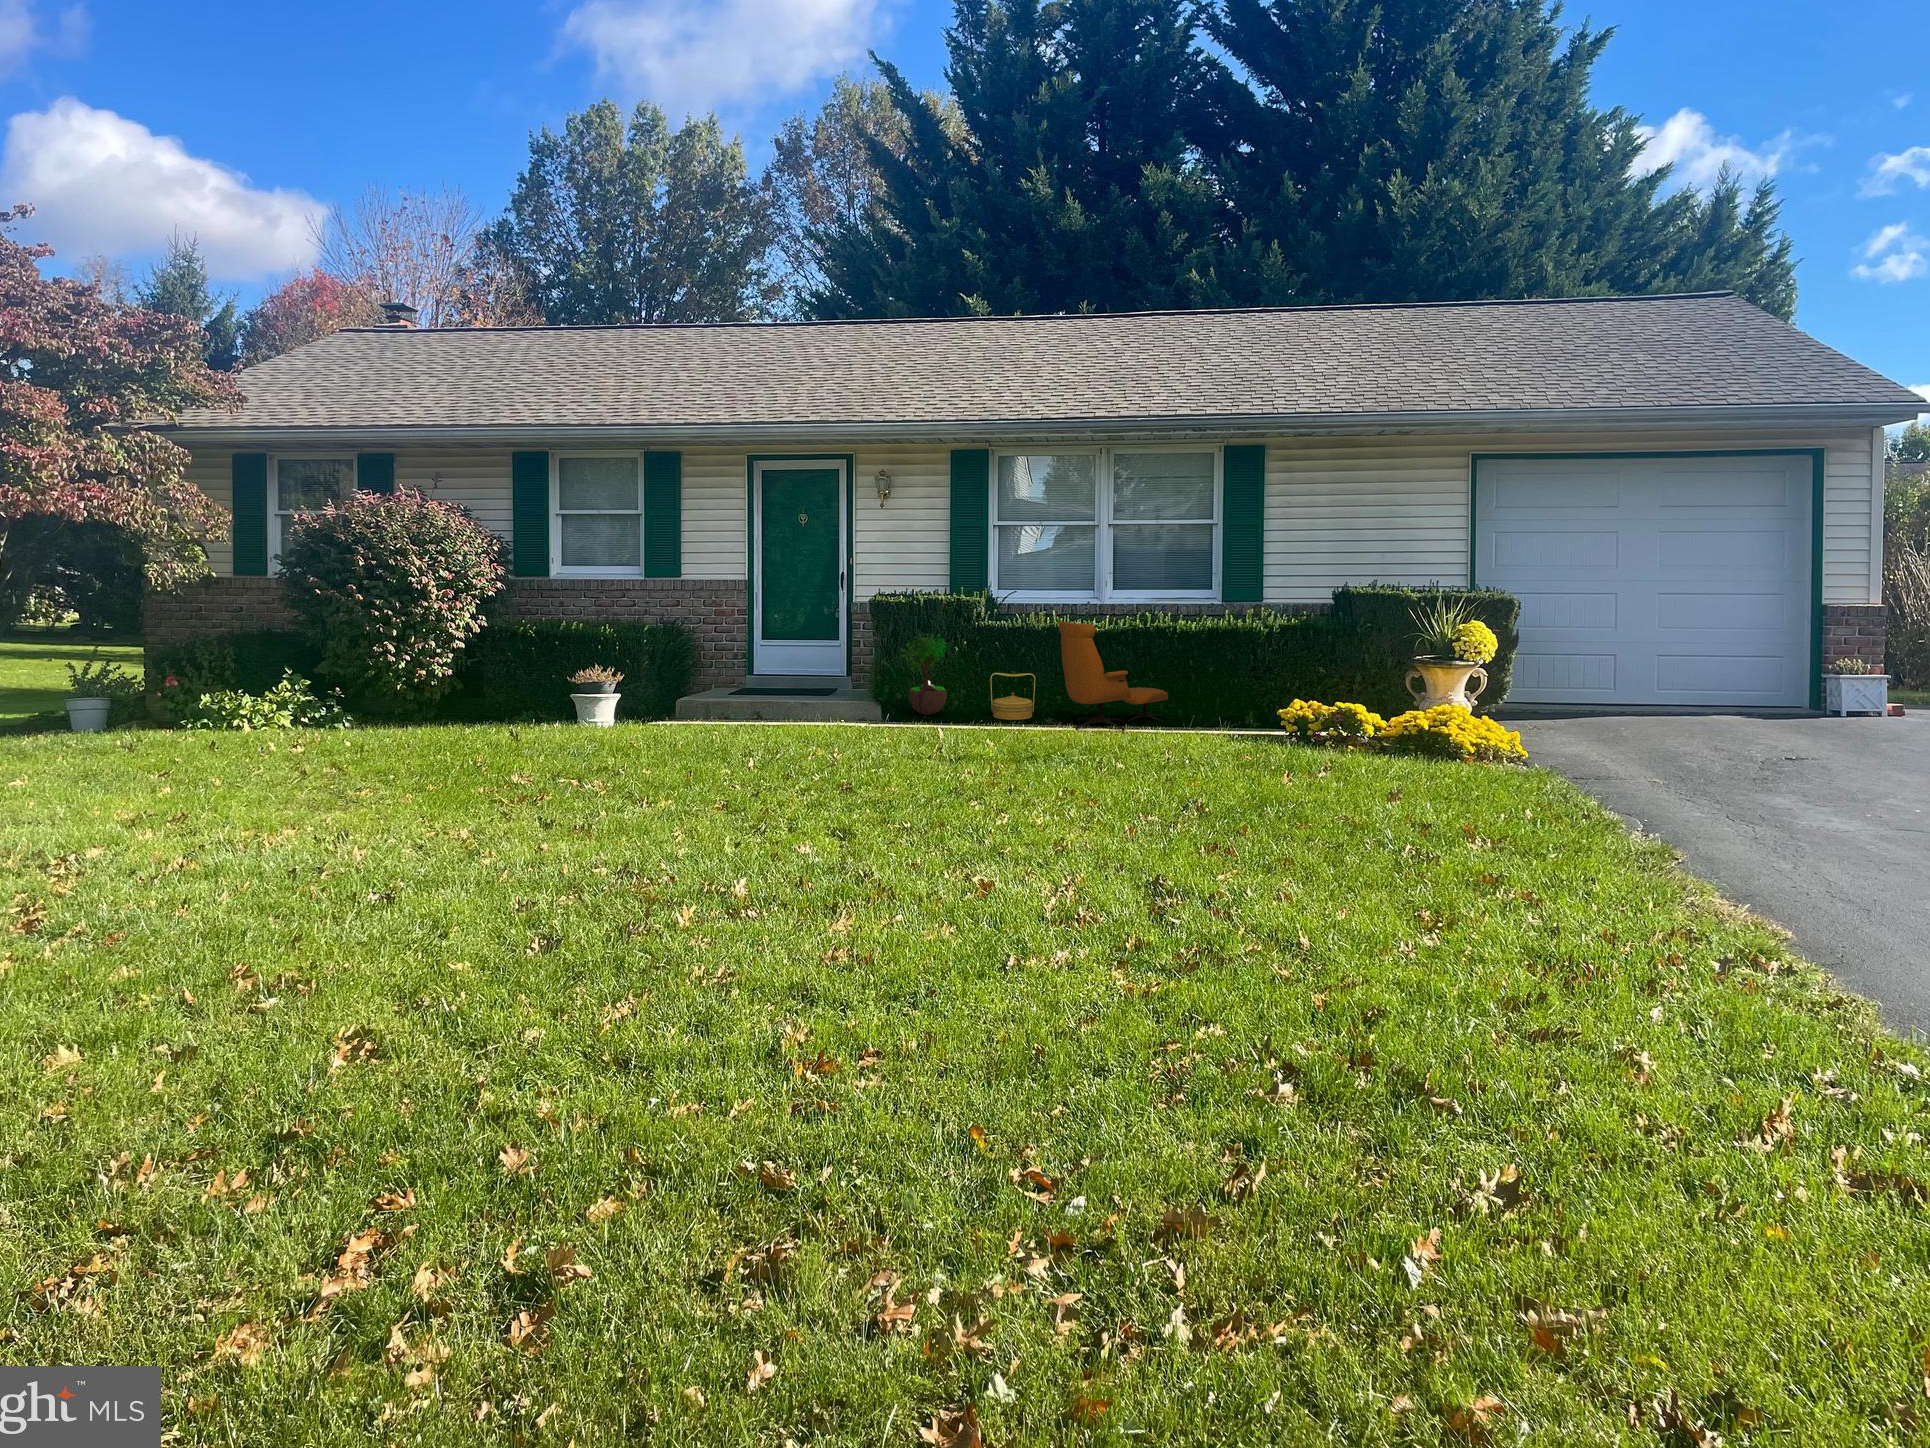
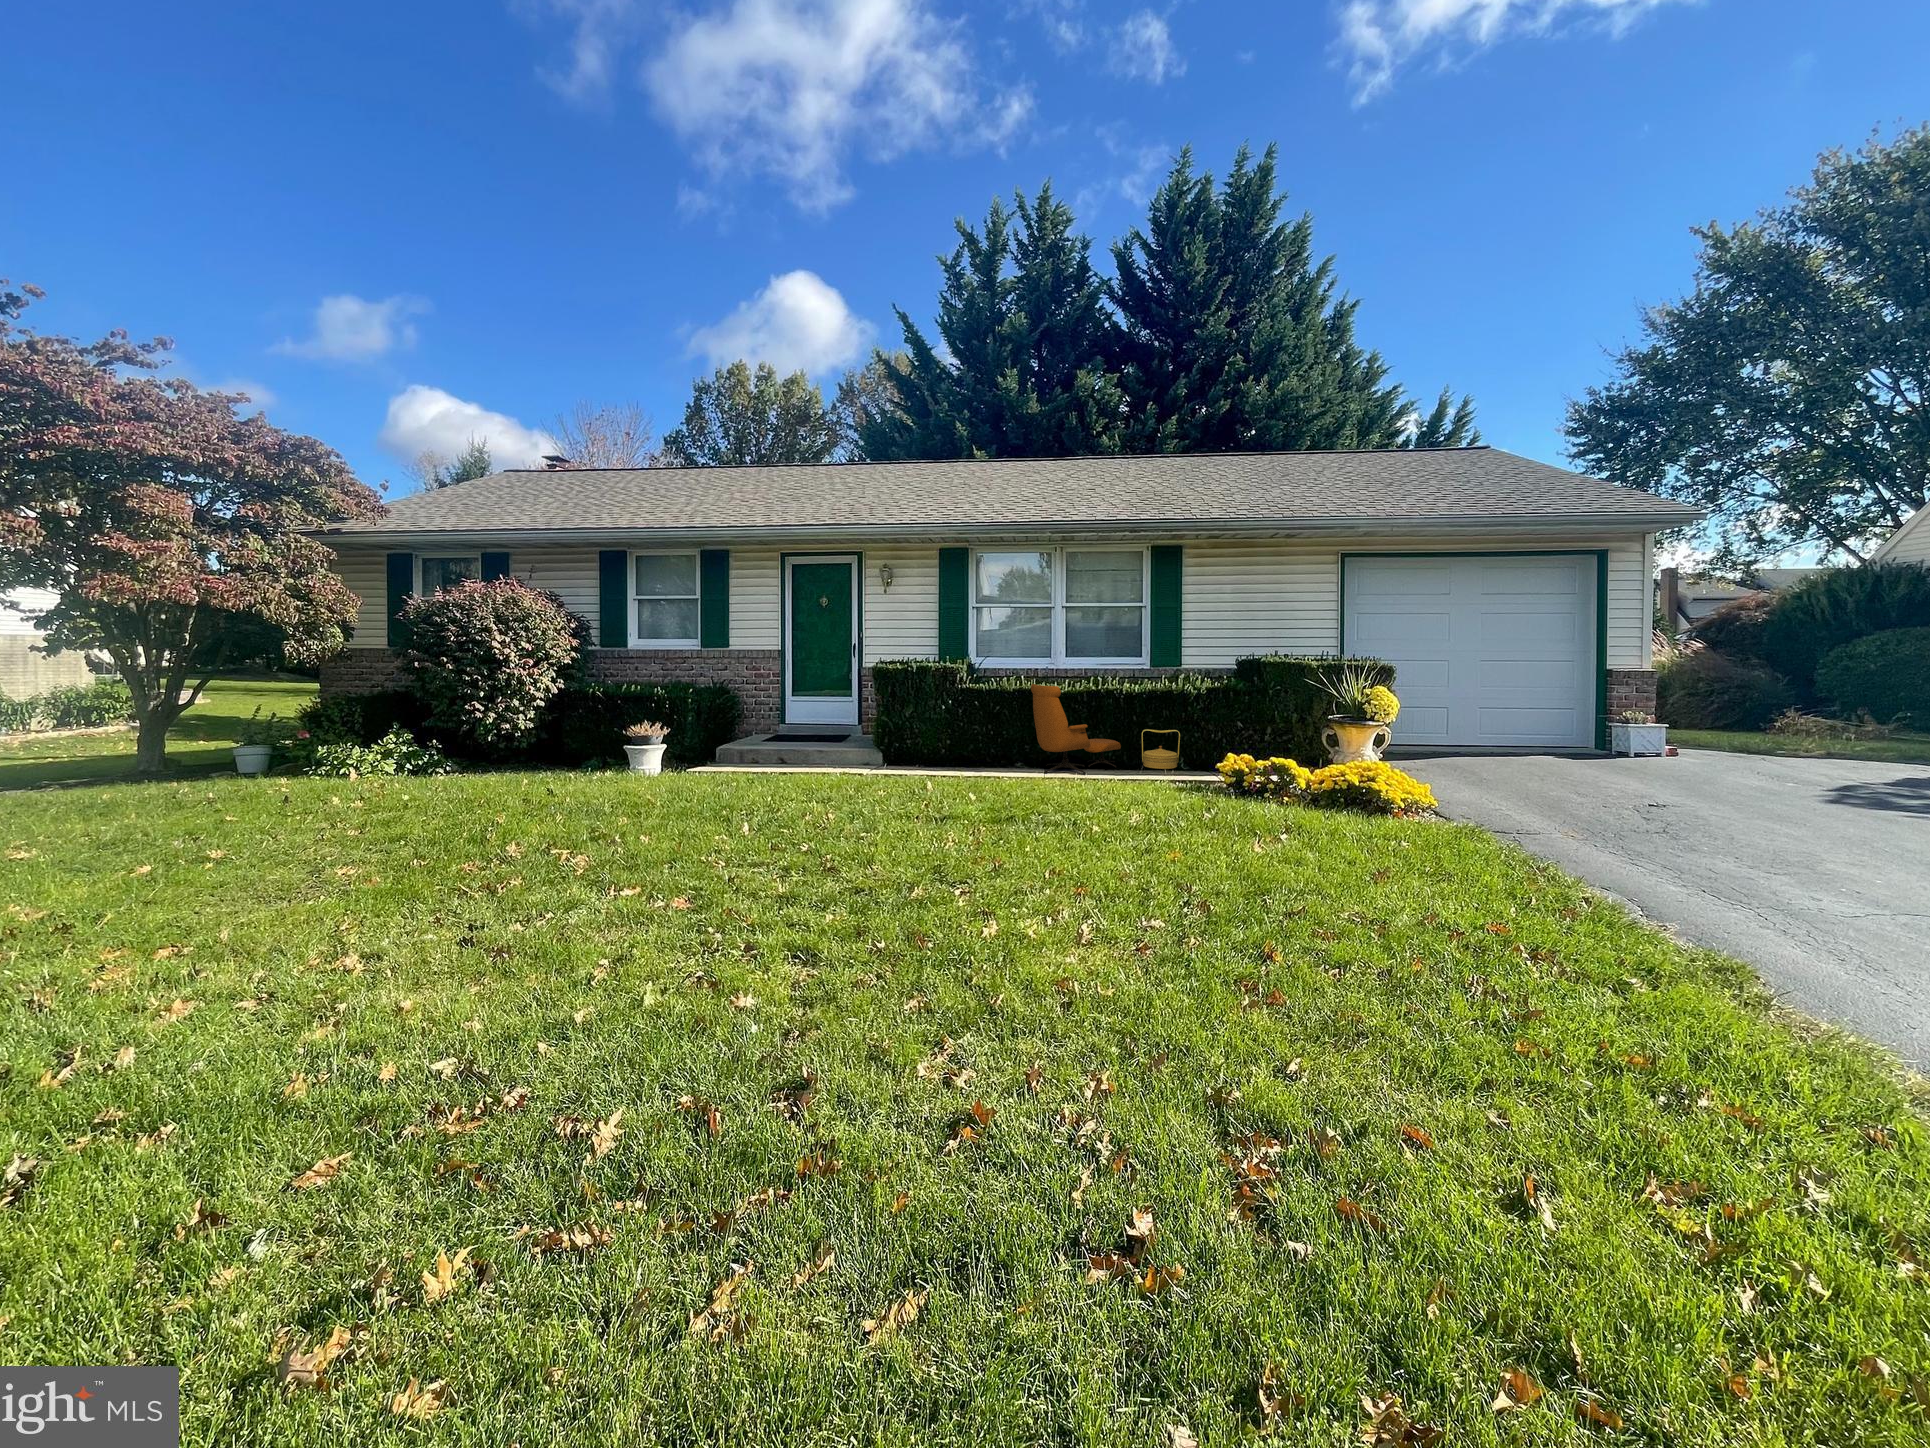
potted tree: present [900,634,947,715] -> none [900,689,942,761]
woven basket: present [990,673,1035,720] -> present [1142,729,1180,769]

